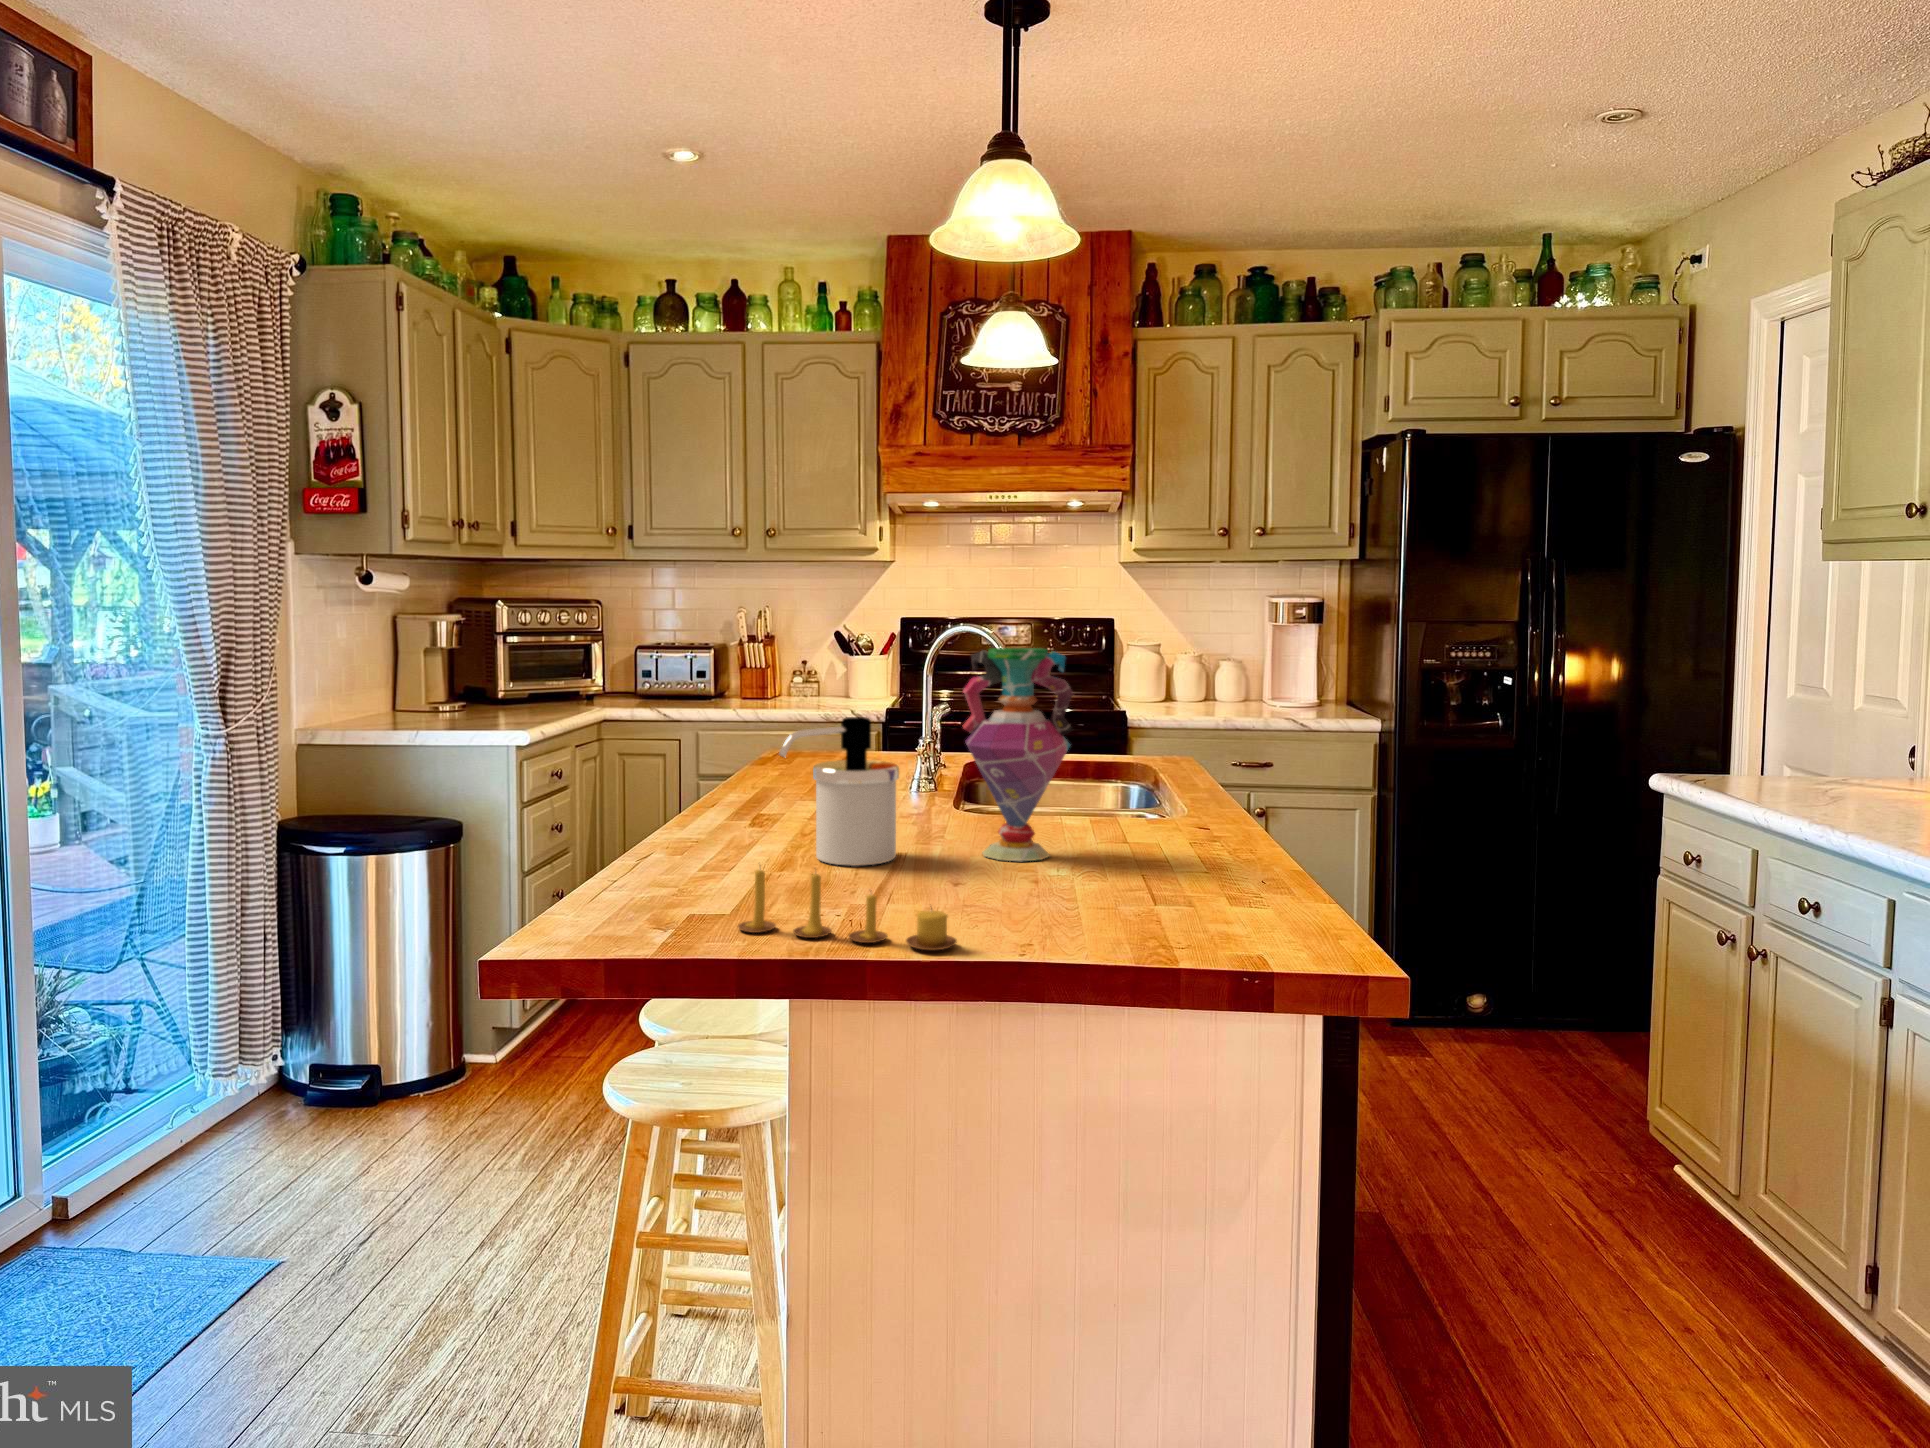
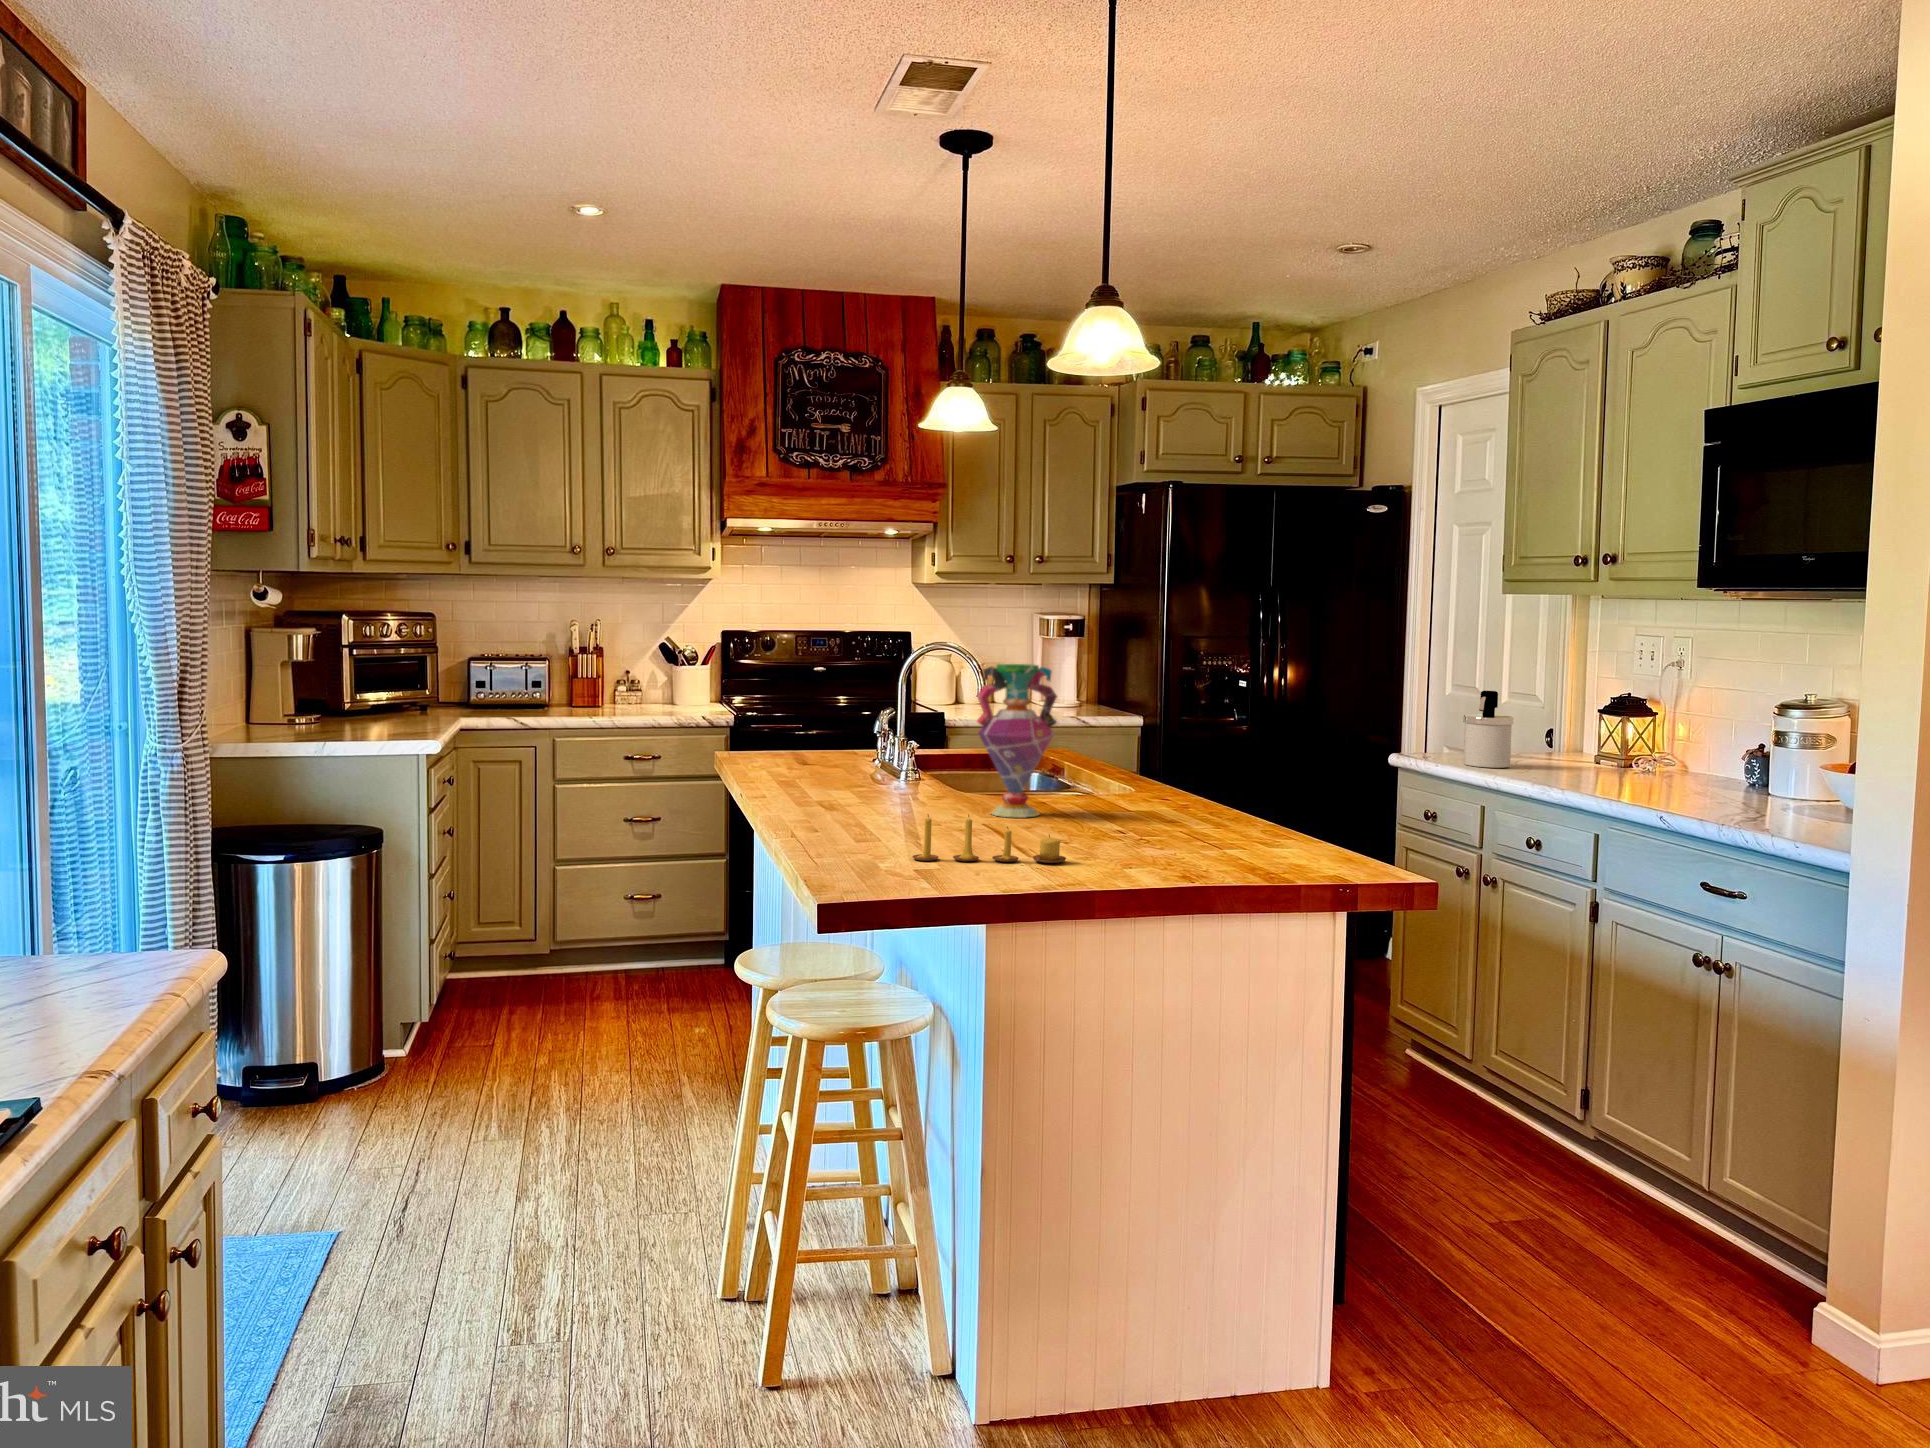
soap dispenser: present [779,717,899,866] -> present [1463,691,1514,768]

